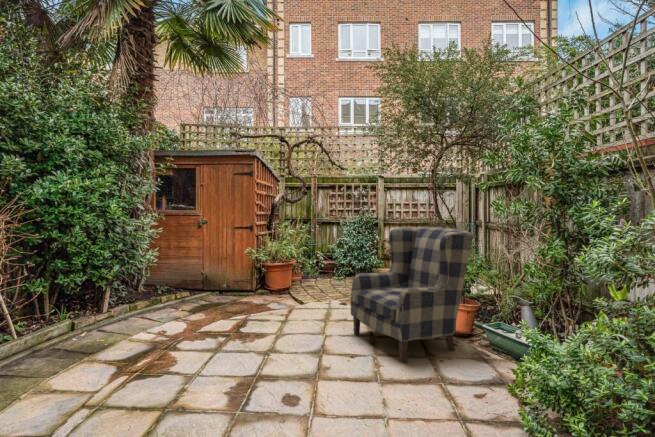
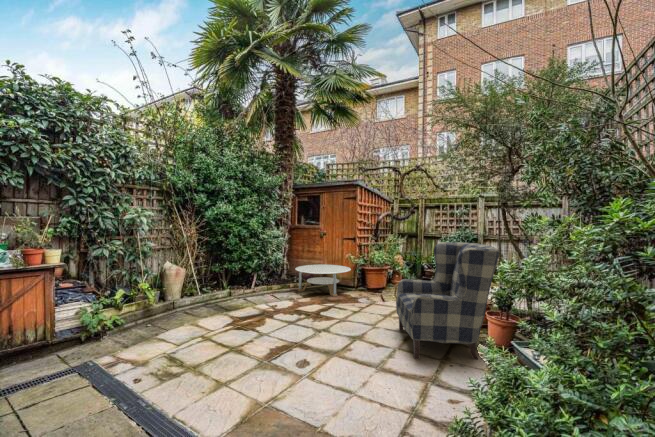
round table: none [172,265,254,308] -> present [295,264,351,297]

